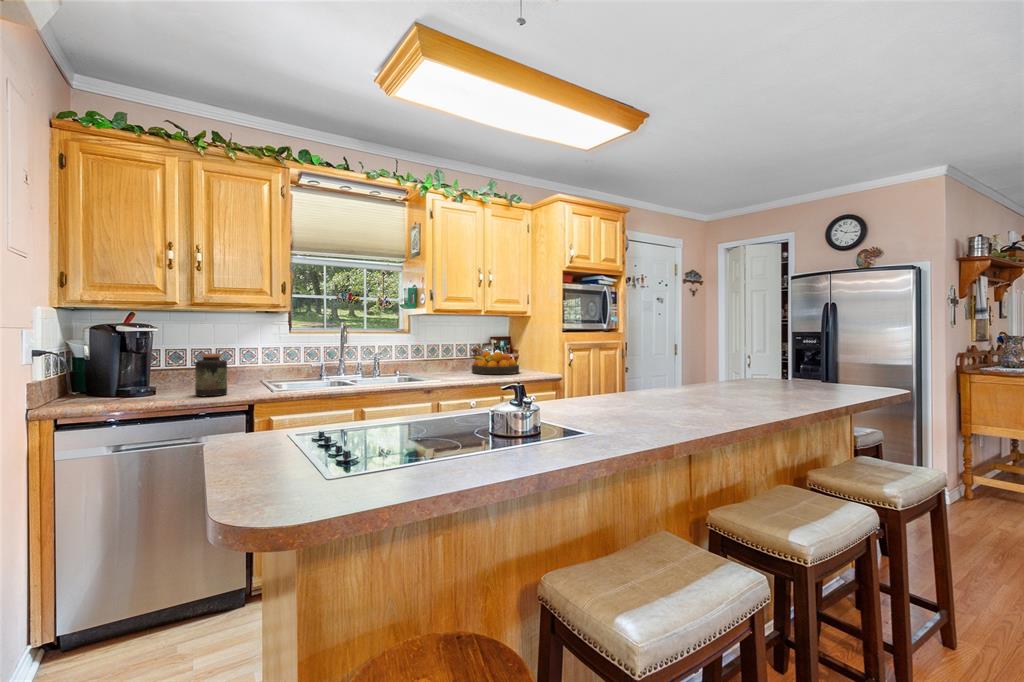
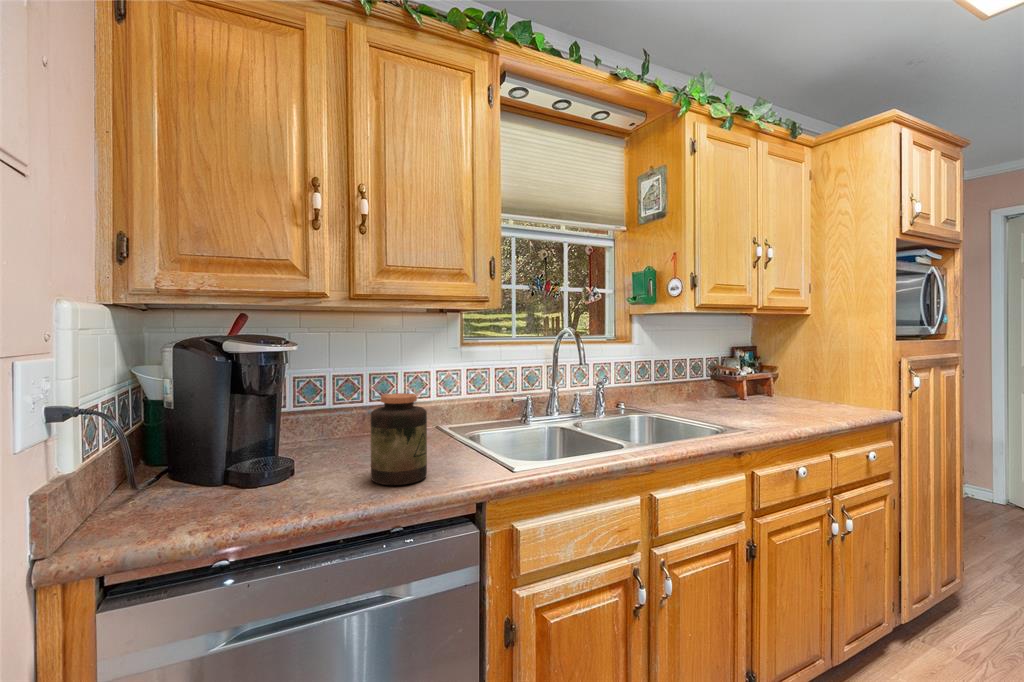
fruit bowl: present [471,351,519,374] -> none [722,370,807,409]

